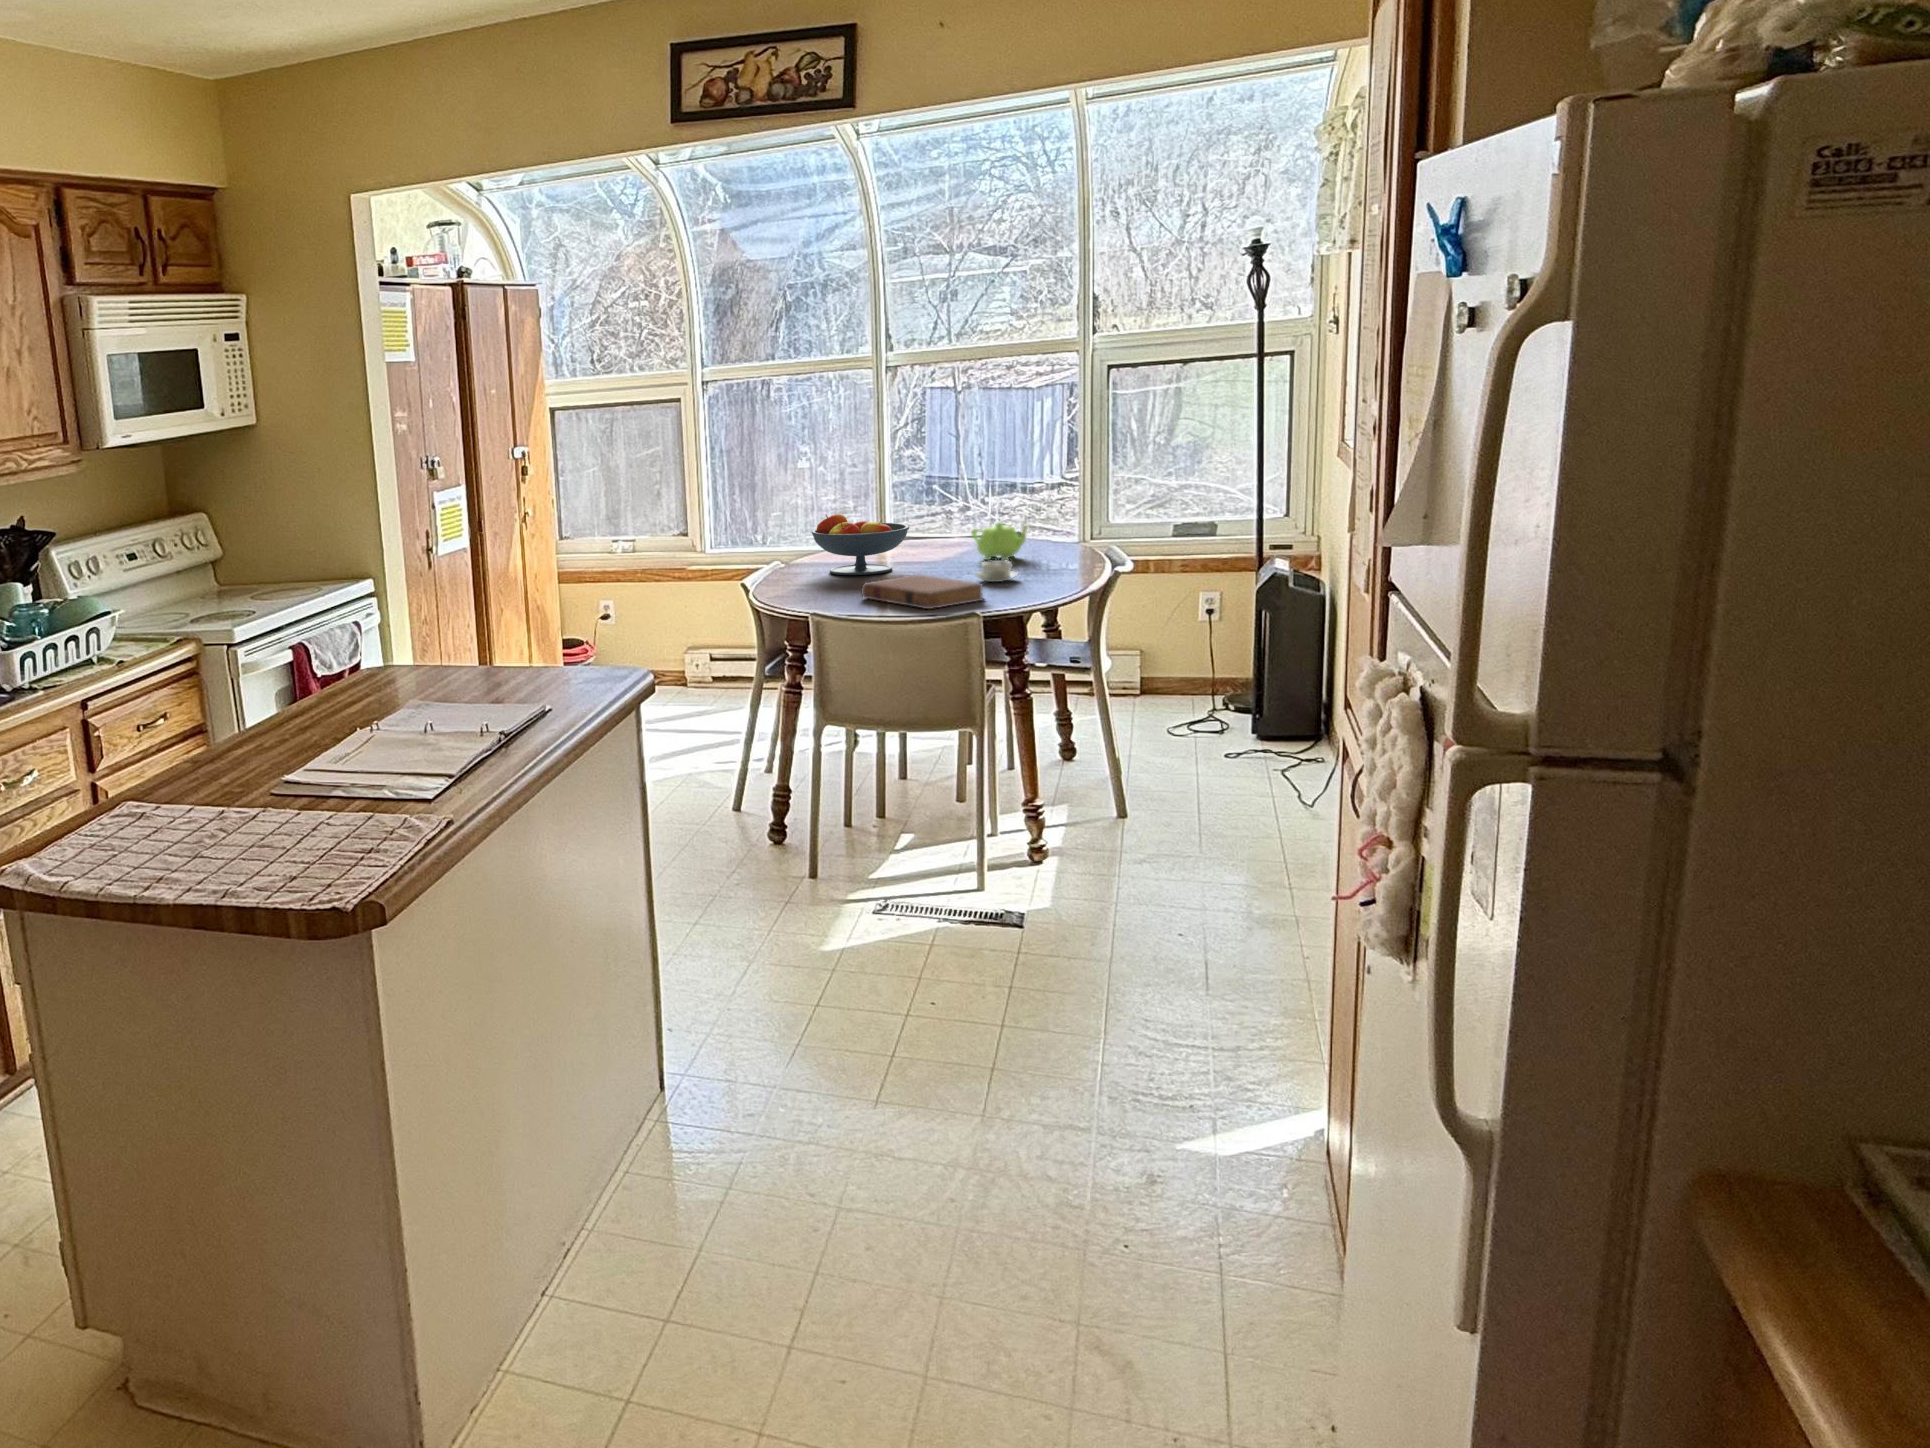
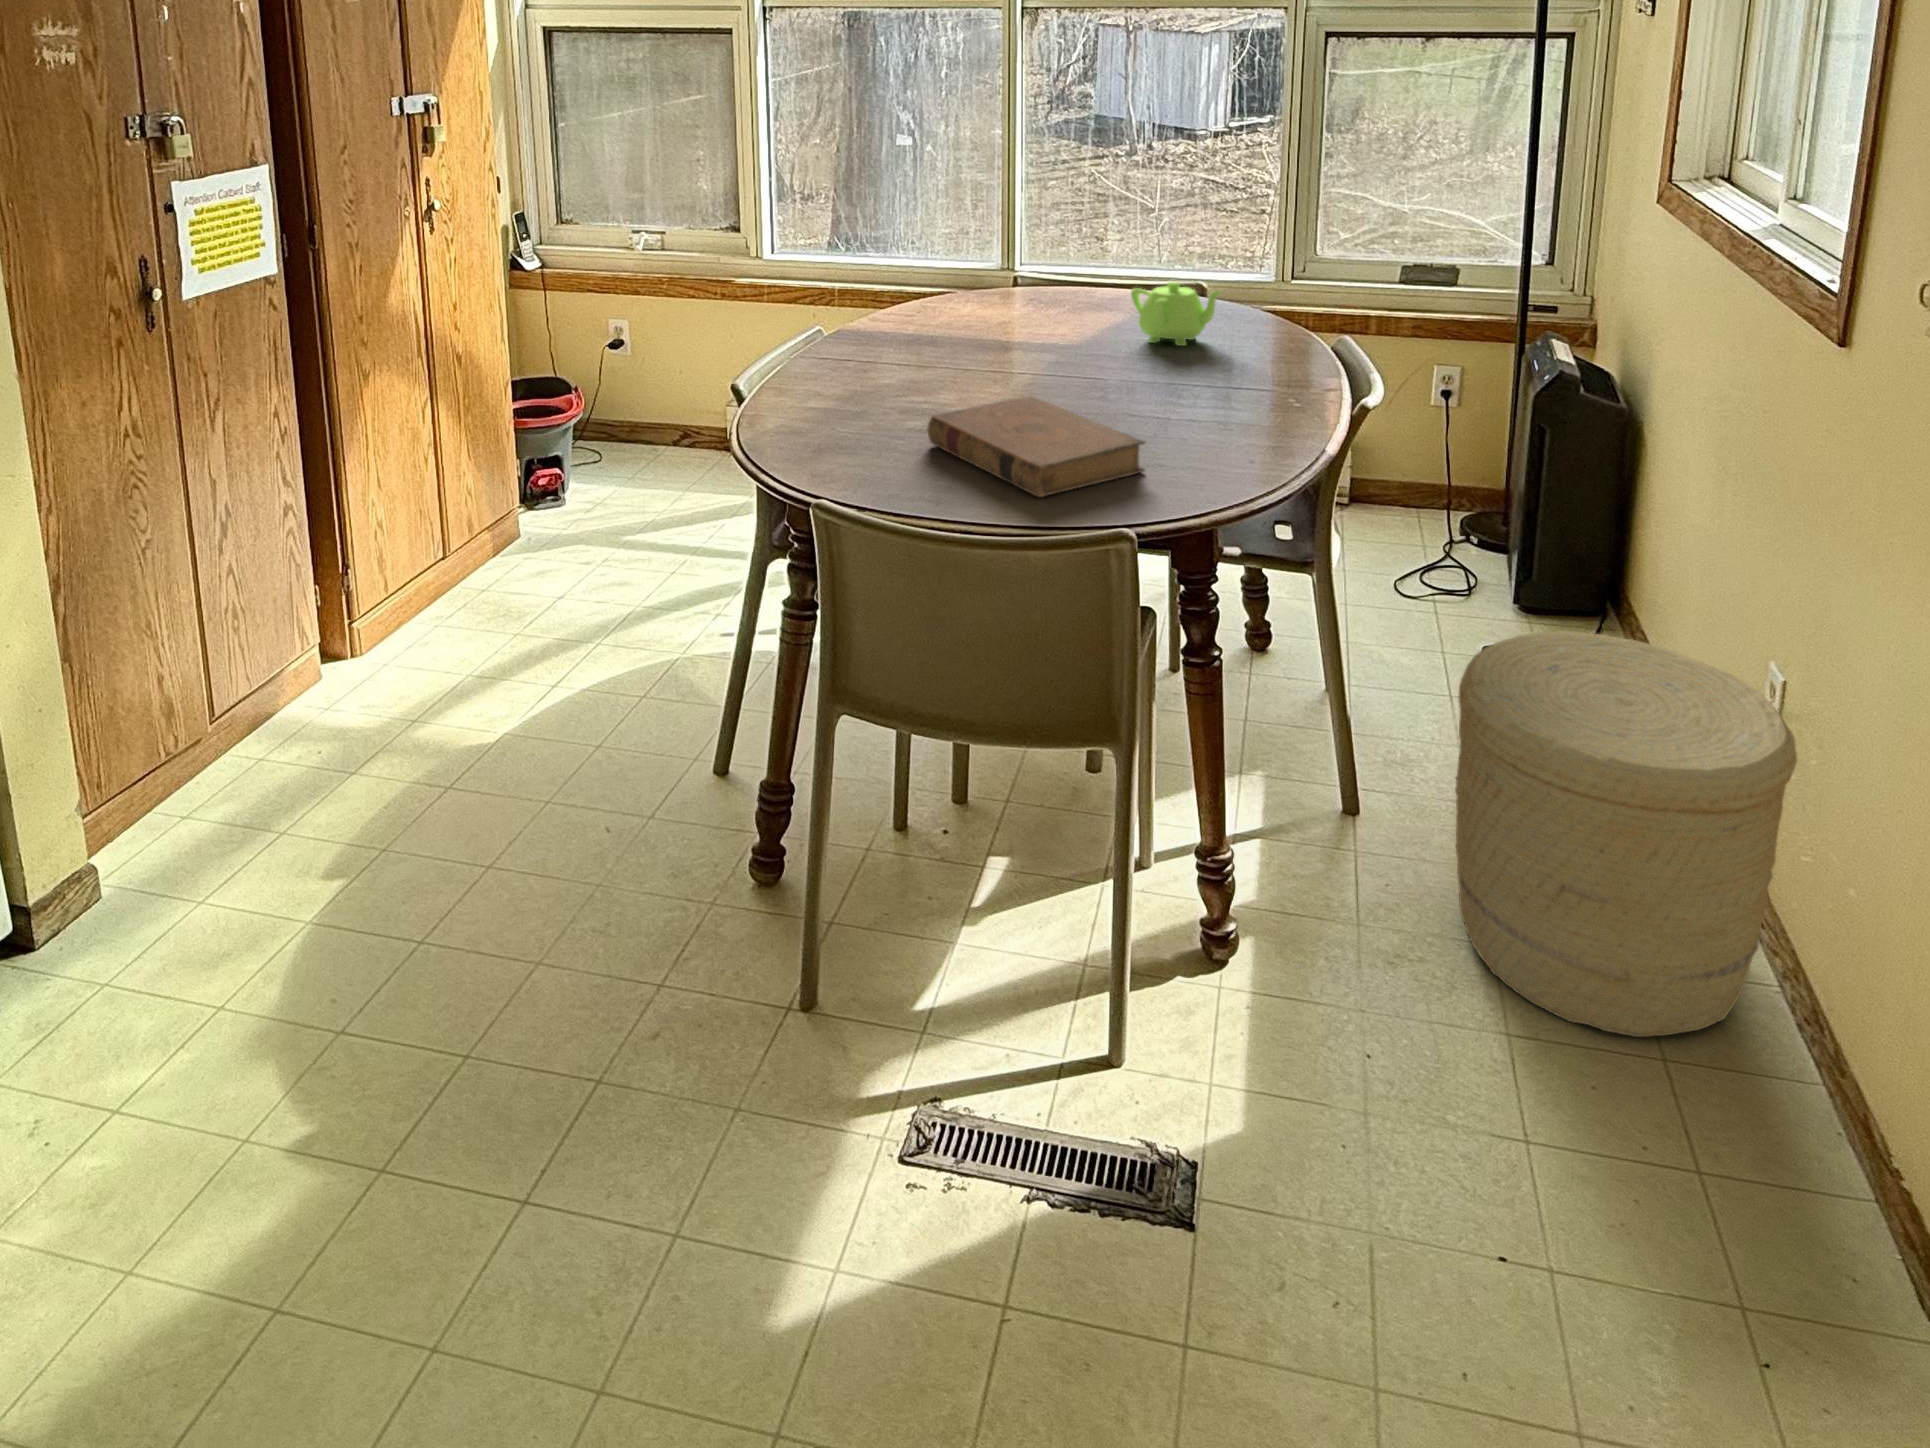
fruit bowl: present [811,514,909,575] -> none [872,253,1032,367]
coffee cup: present [975,560,1017,582] -> none [1128,368,1202,412]
woven basket: none [1175,688,1372,878] -> present [1455,631,1797,1037]

